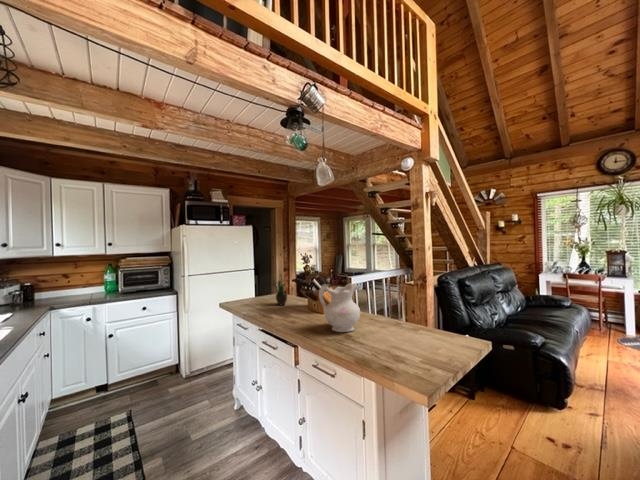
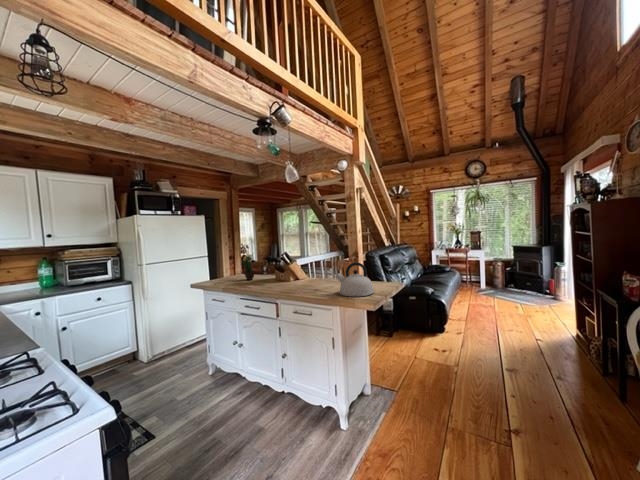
ceramic pitcher: present [319,283,360,332] -> none [291,254,321,289]
kettle: none [374,304,434,360] -> present [335,262,374,297]

